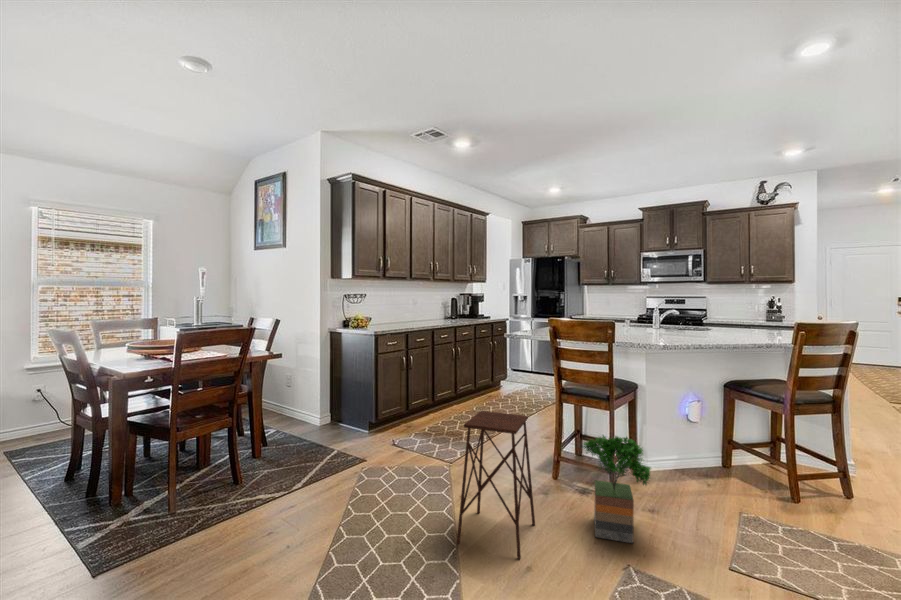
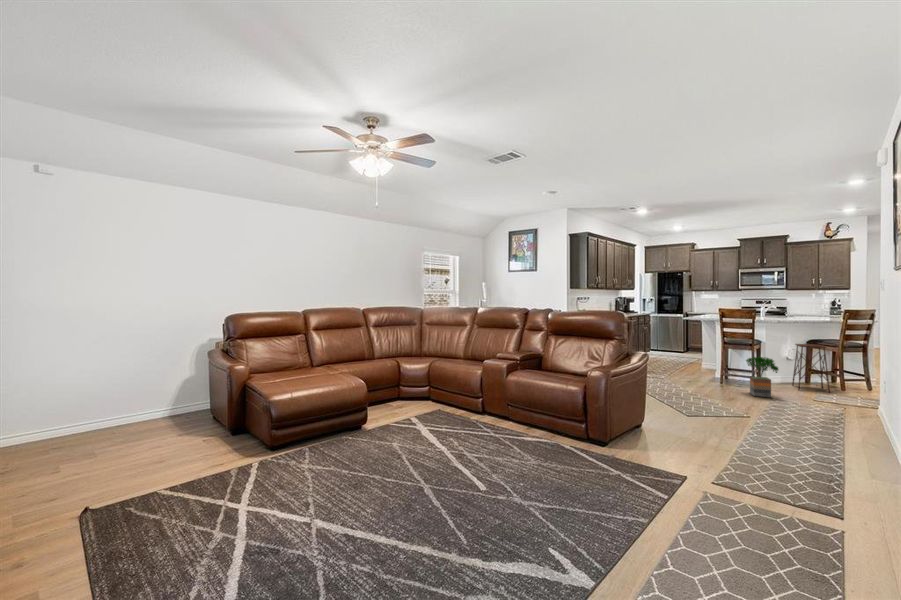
side table: present [457,411,535,559] -> present [792,344,830,393]

